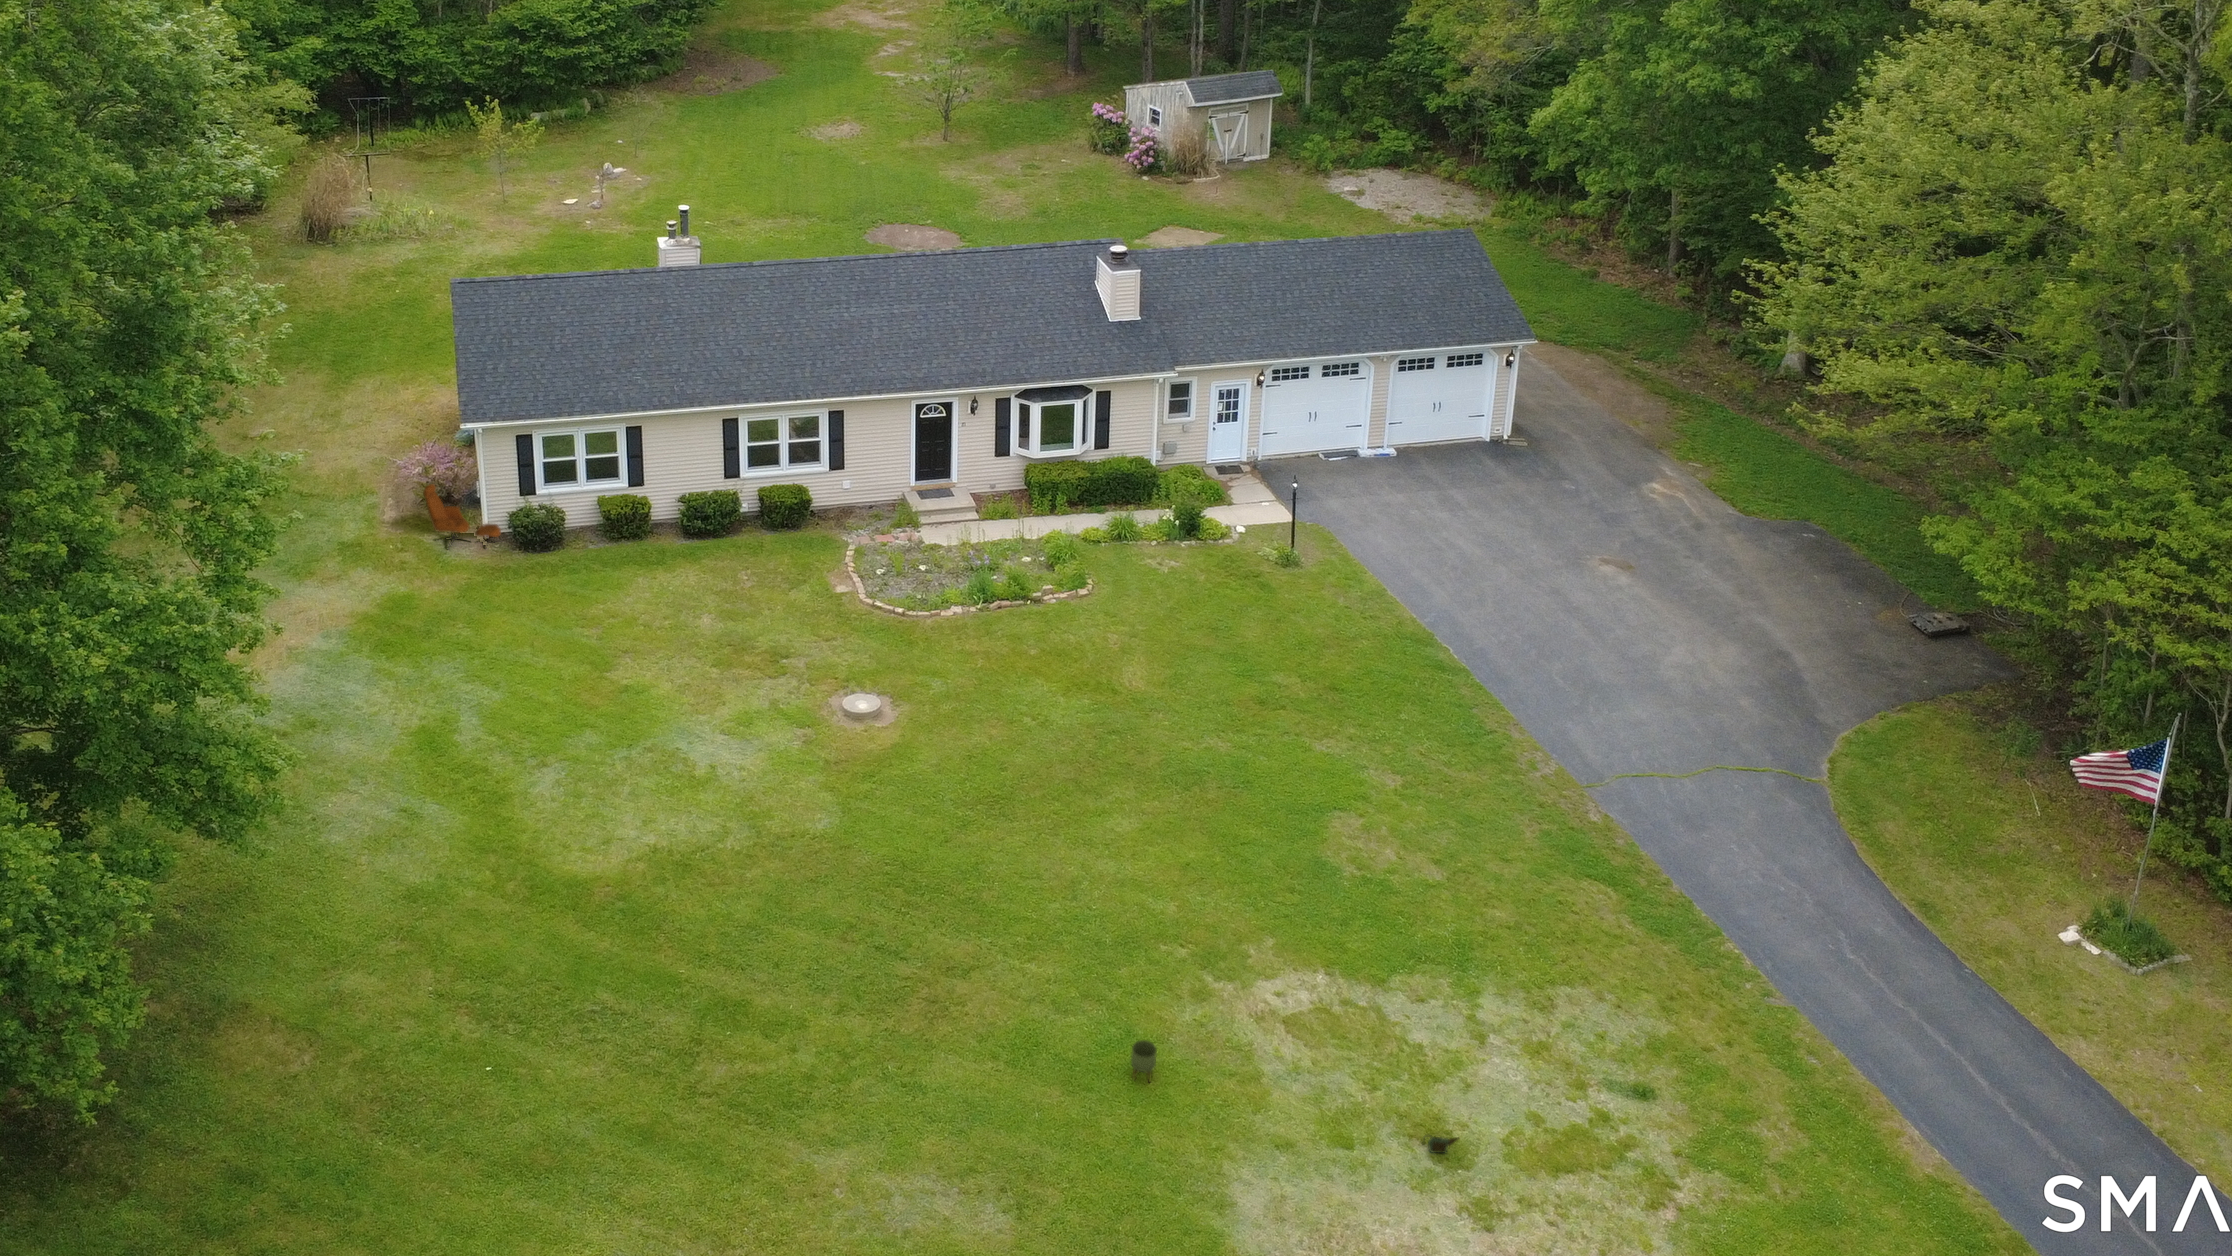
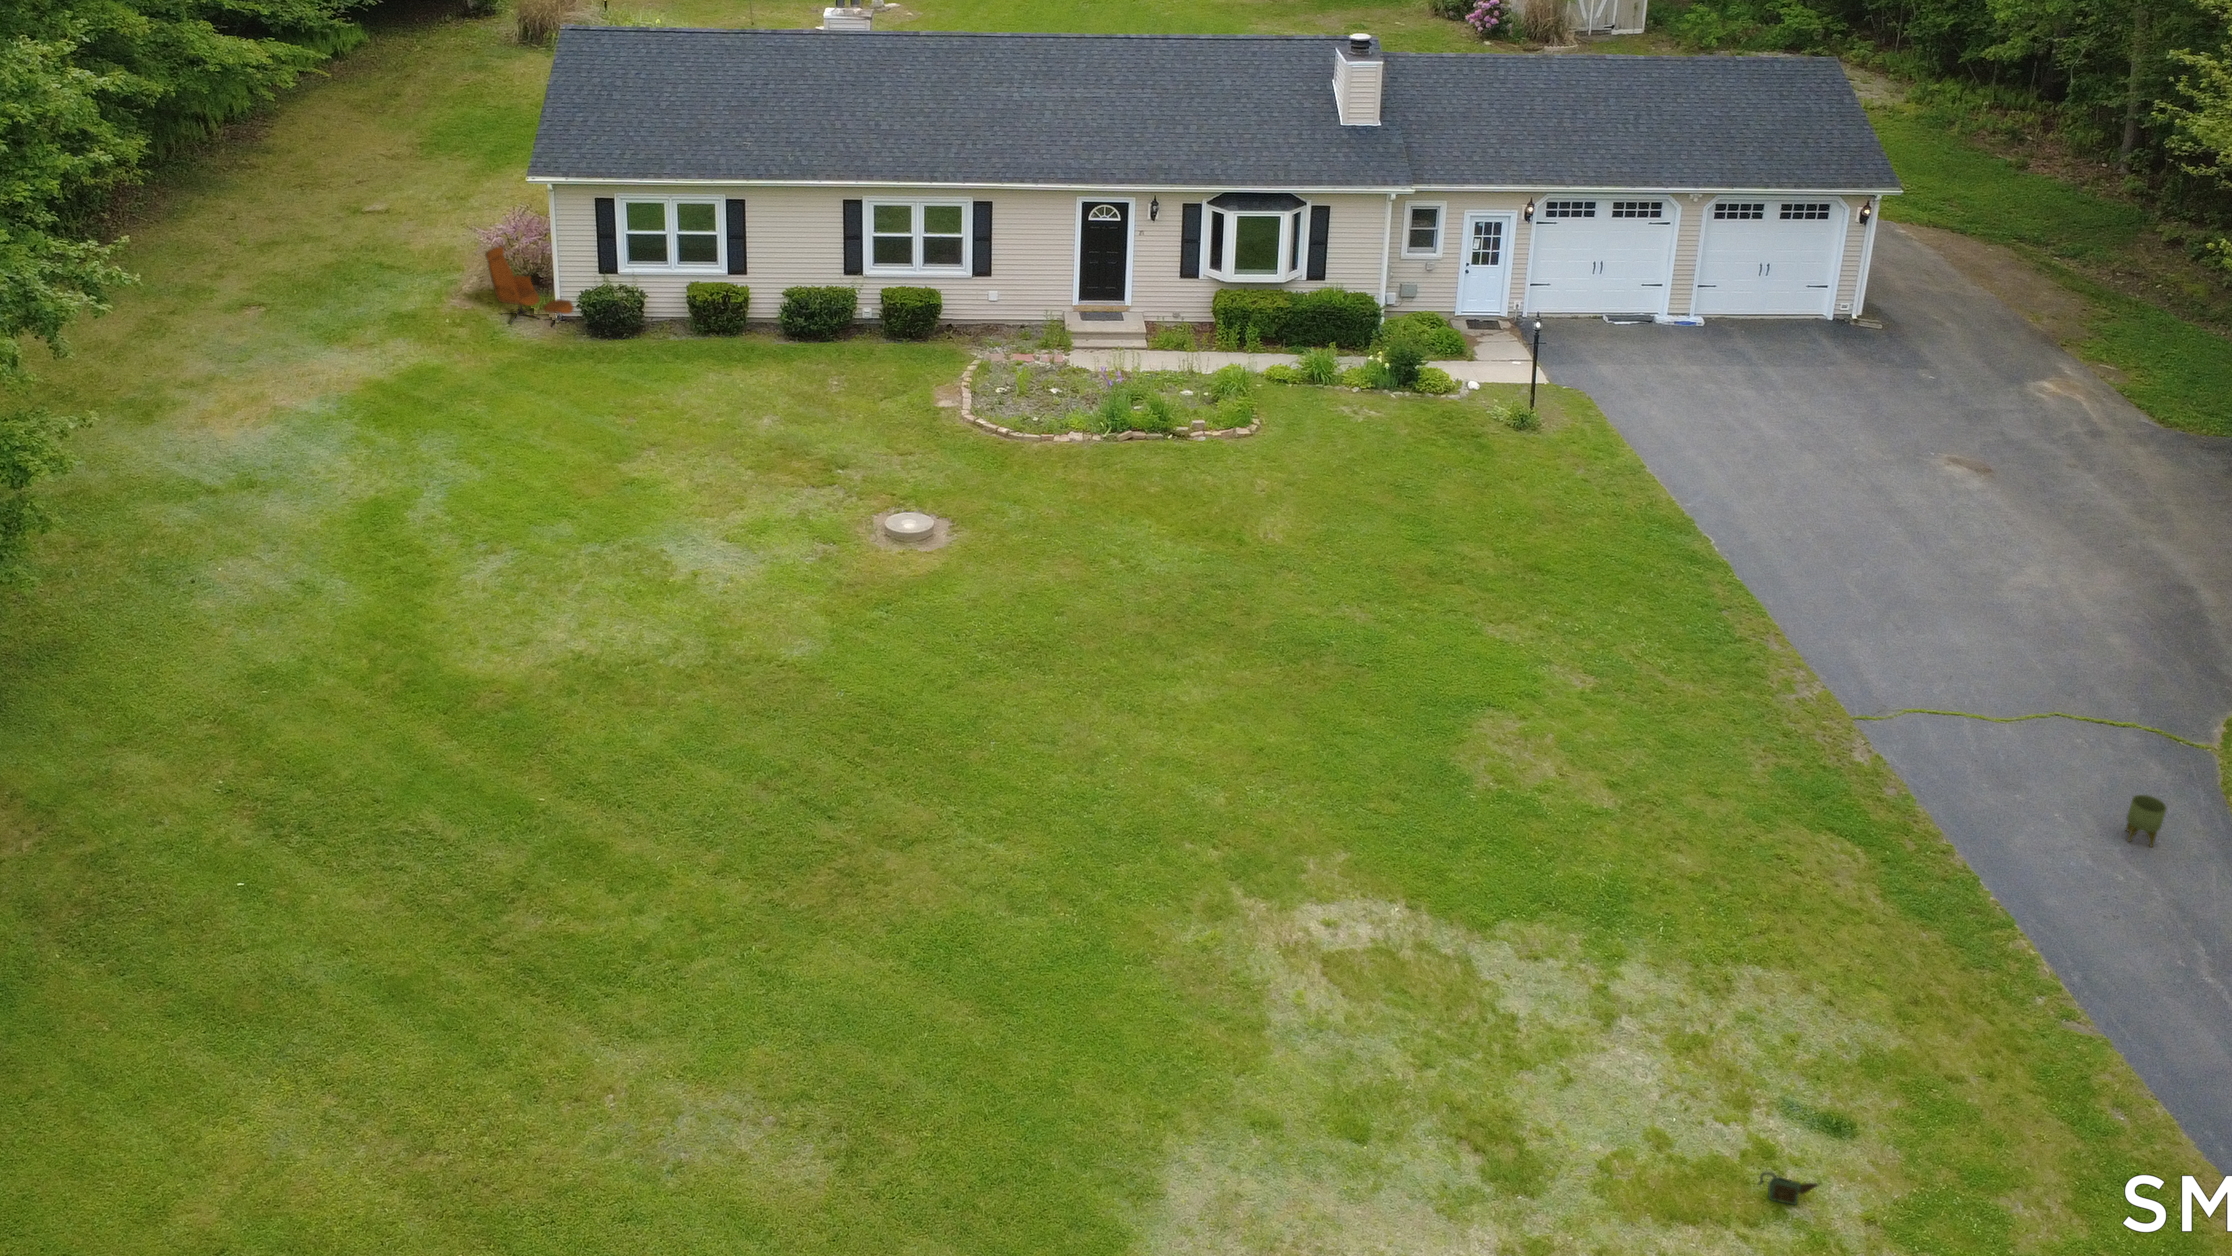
planter: present [1131,1040,1157,1082] -> present [2126,795,2167,847]
watering can: present [1423,1135,1458,1153] -> present [1758,1172,1818,1205]

